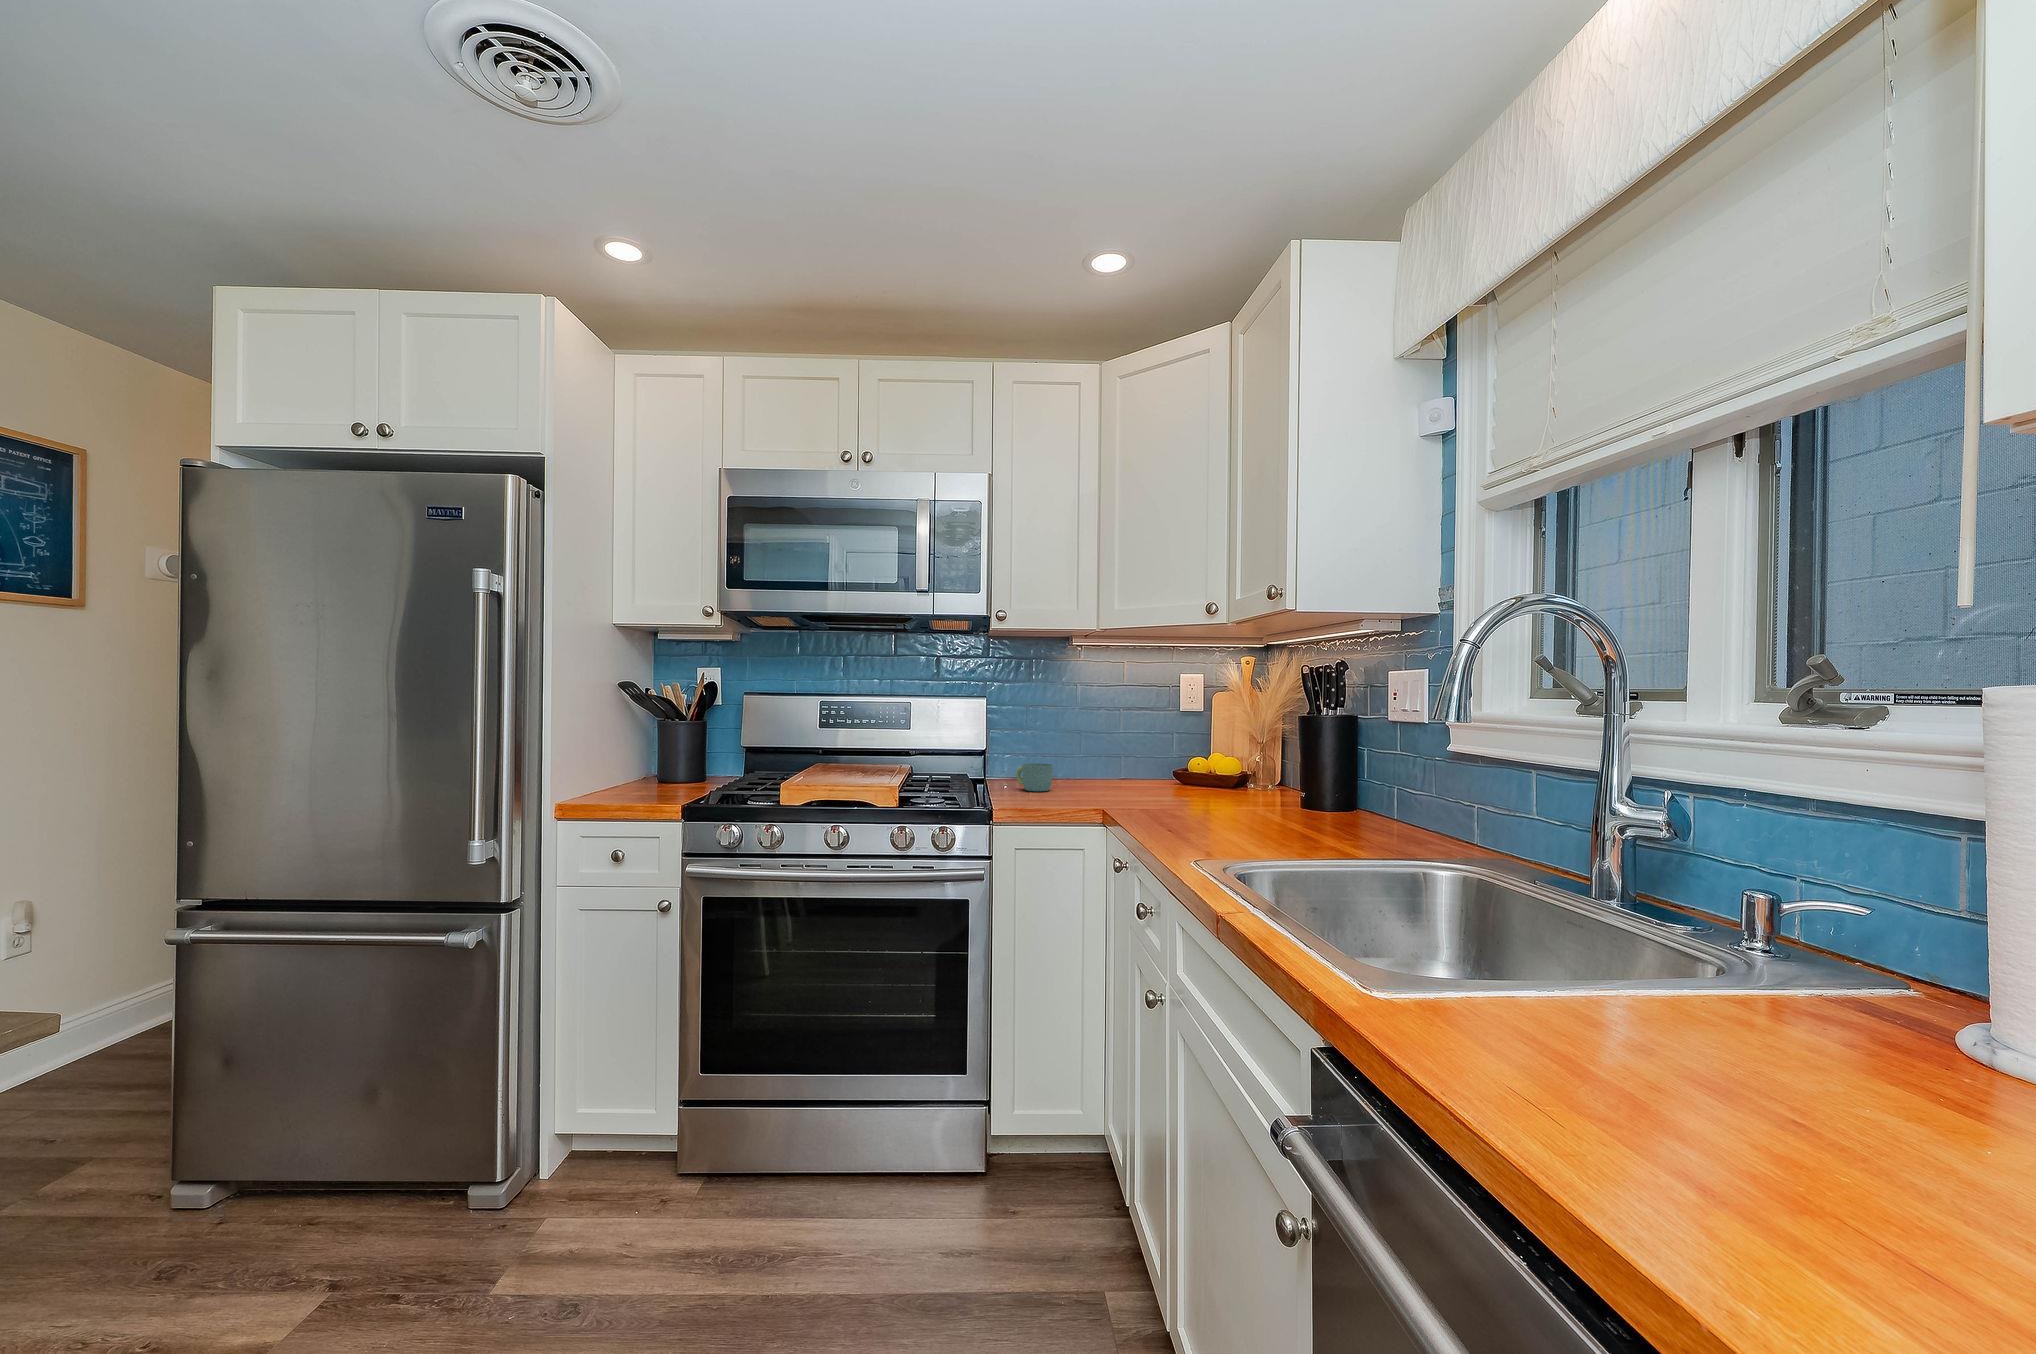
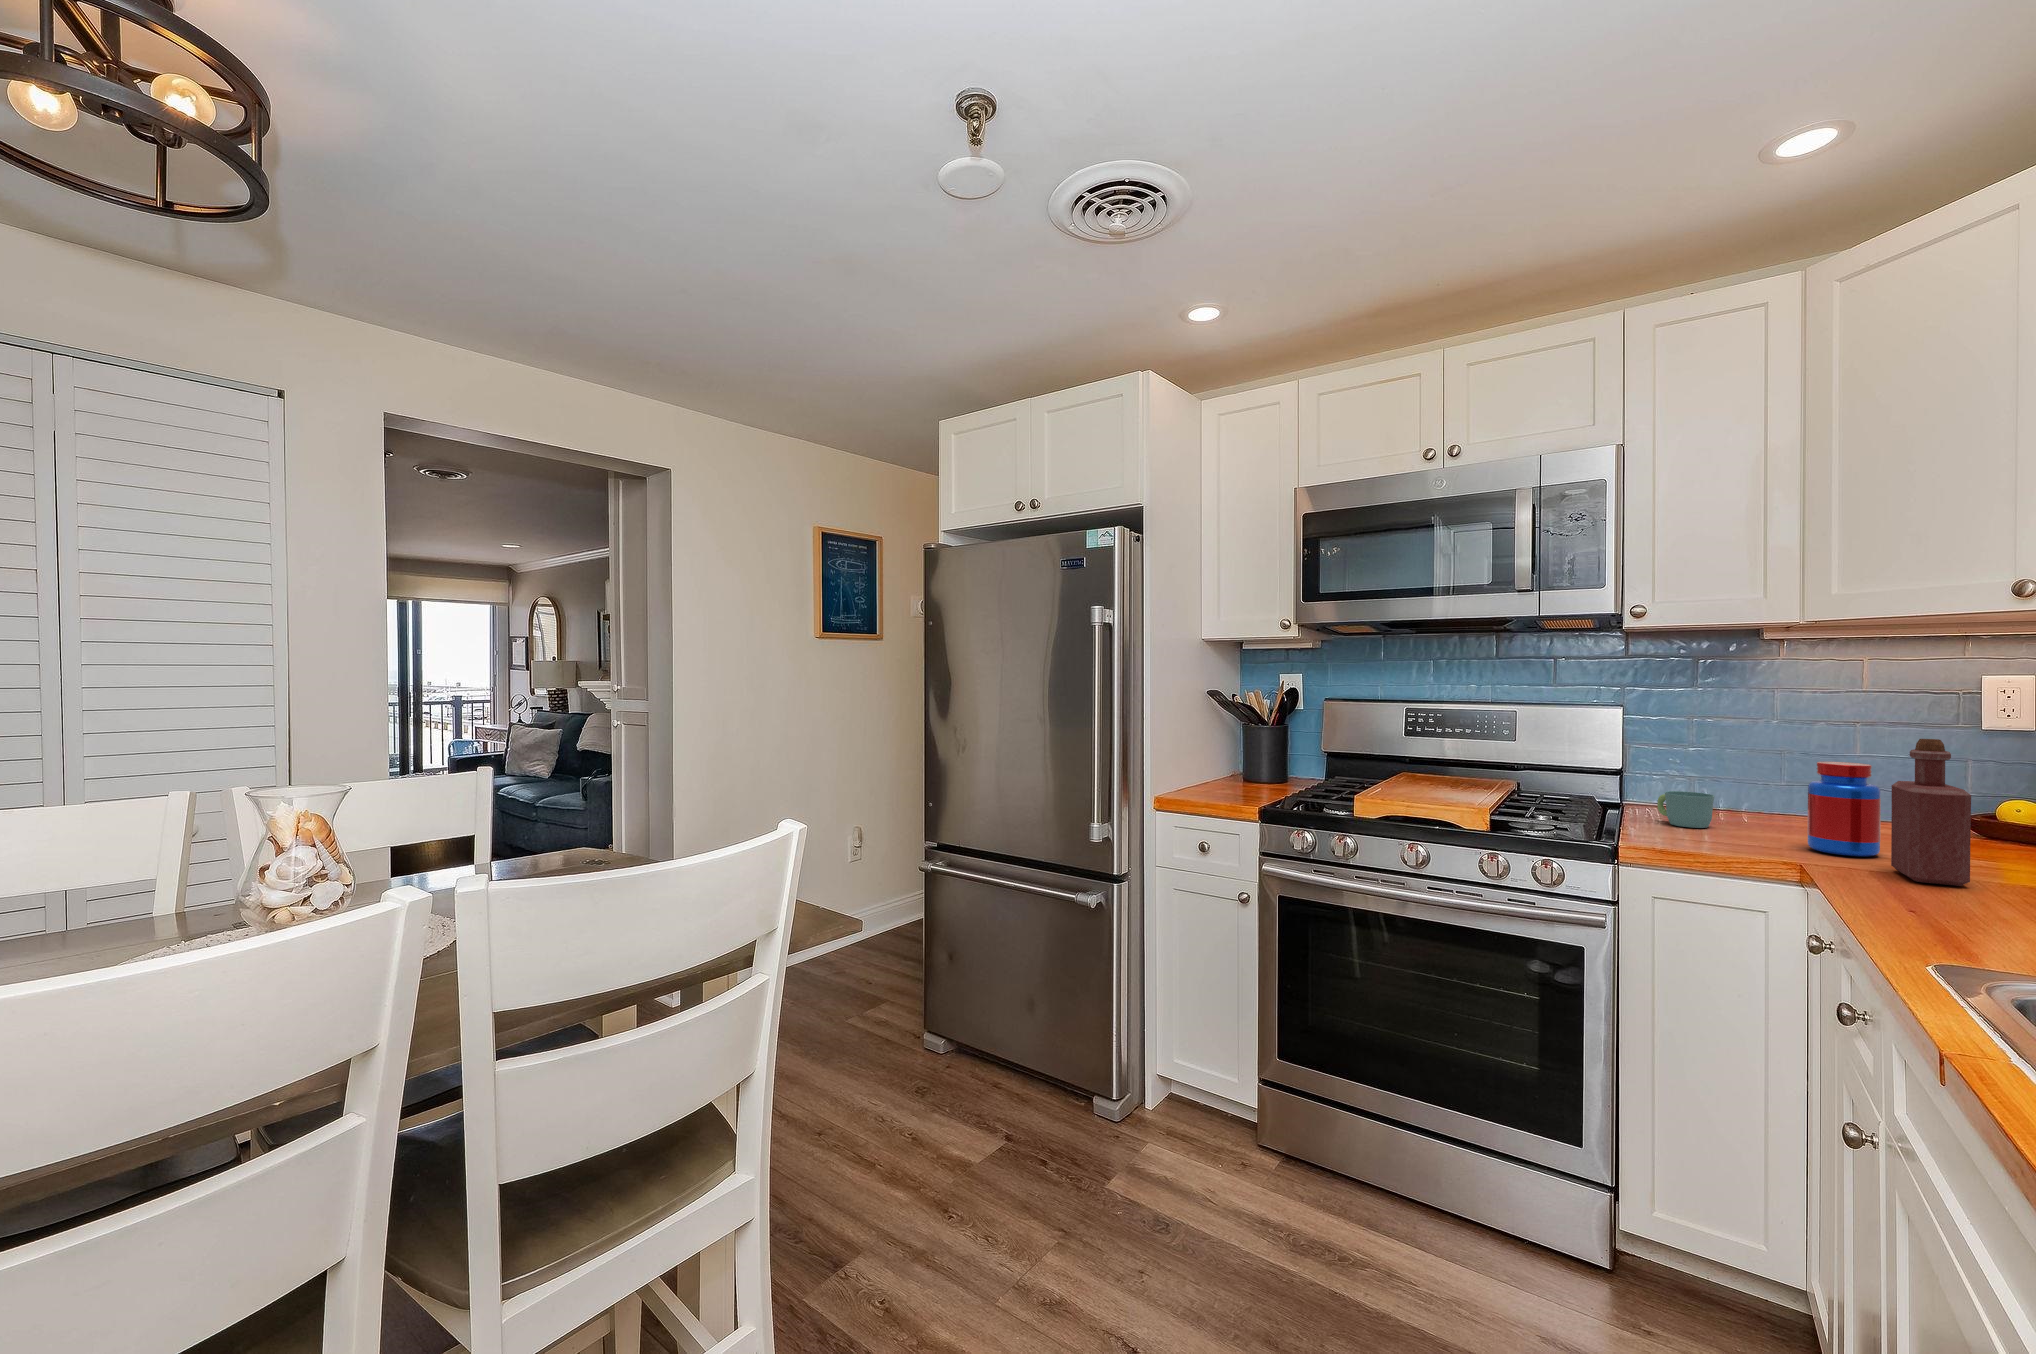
bottle: none [1155,712,1195,812] -> present [1891,739,1971,886]
jar: none [1109,733,1148,800] -> present [1807,762,1881,856]

